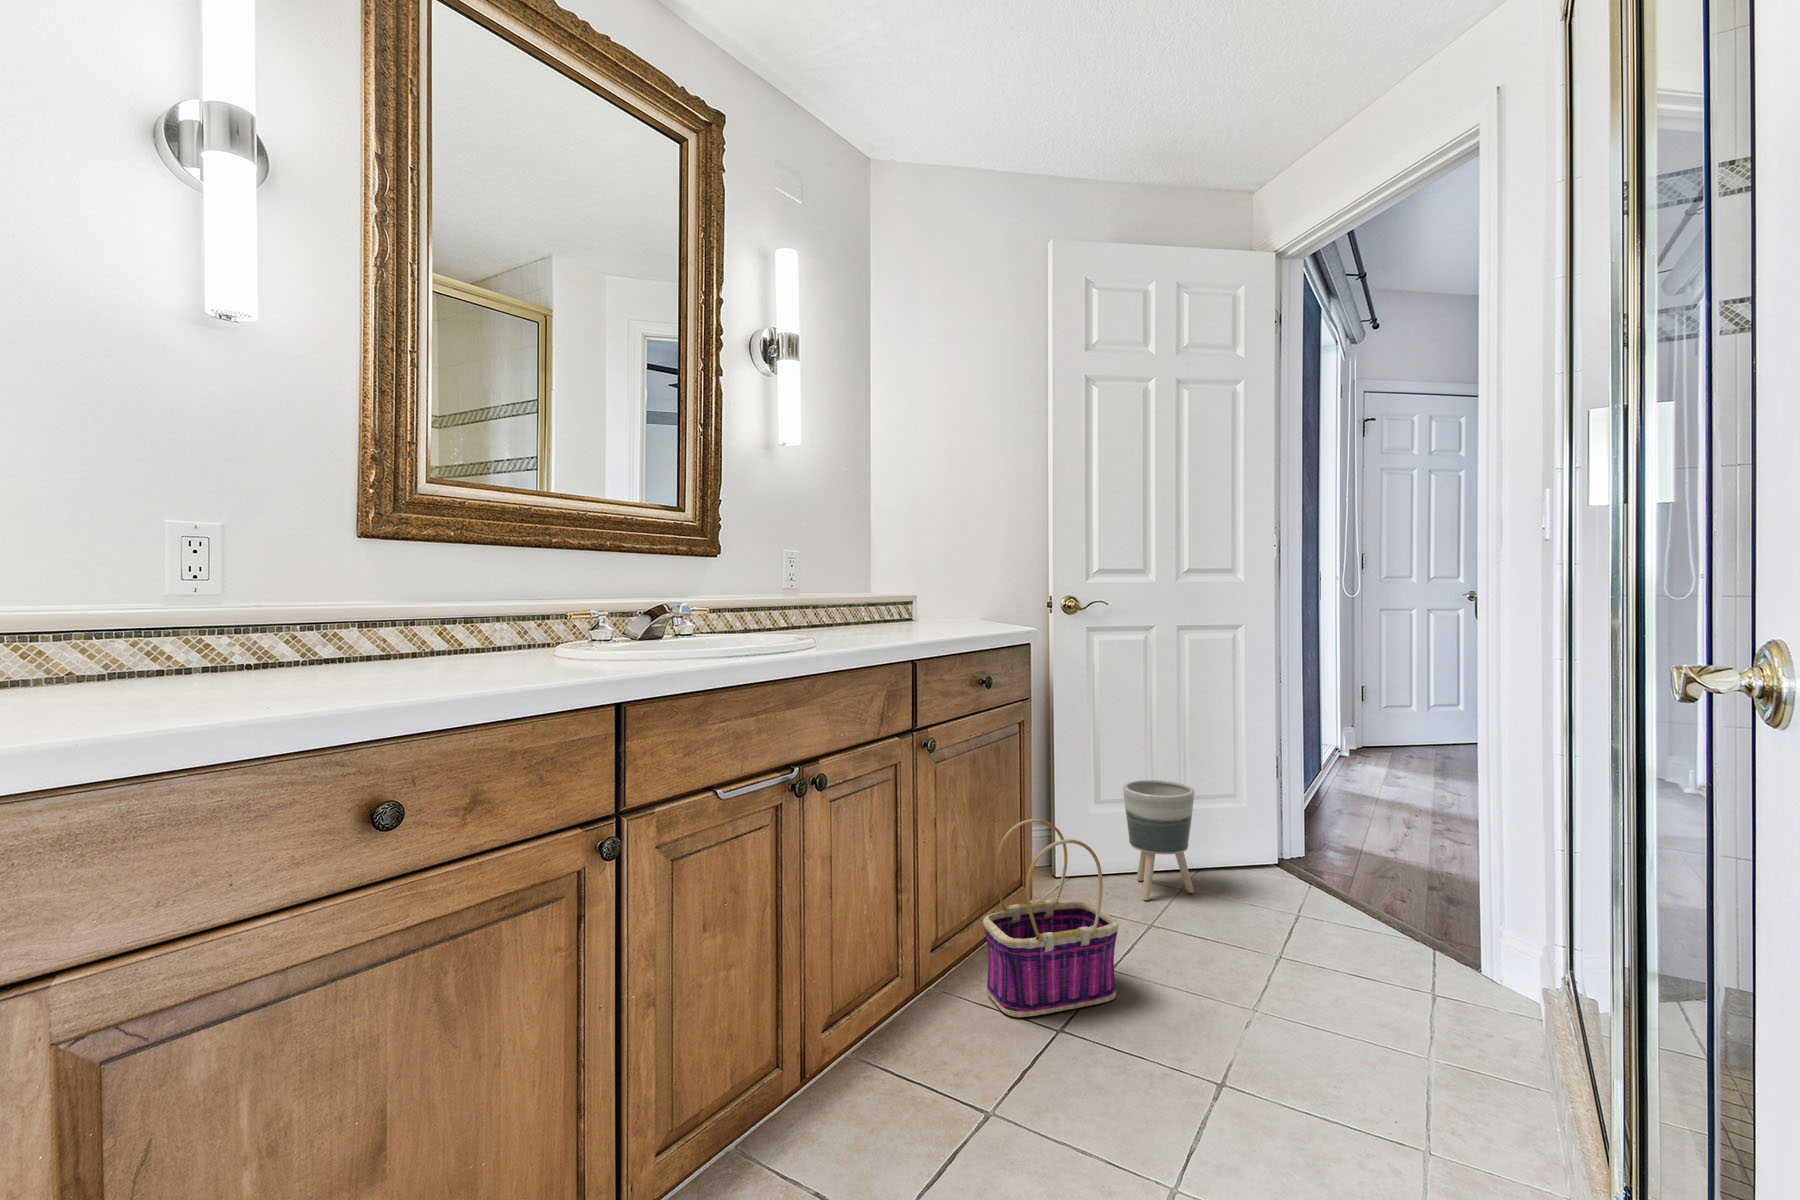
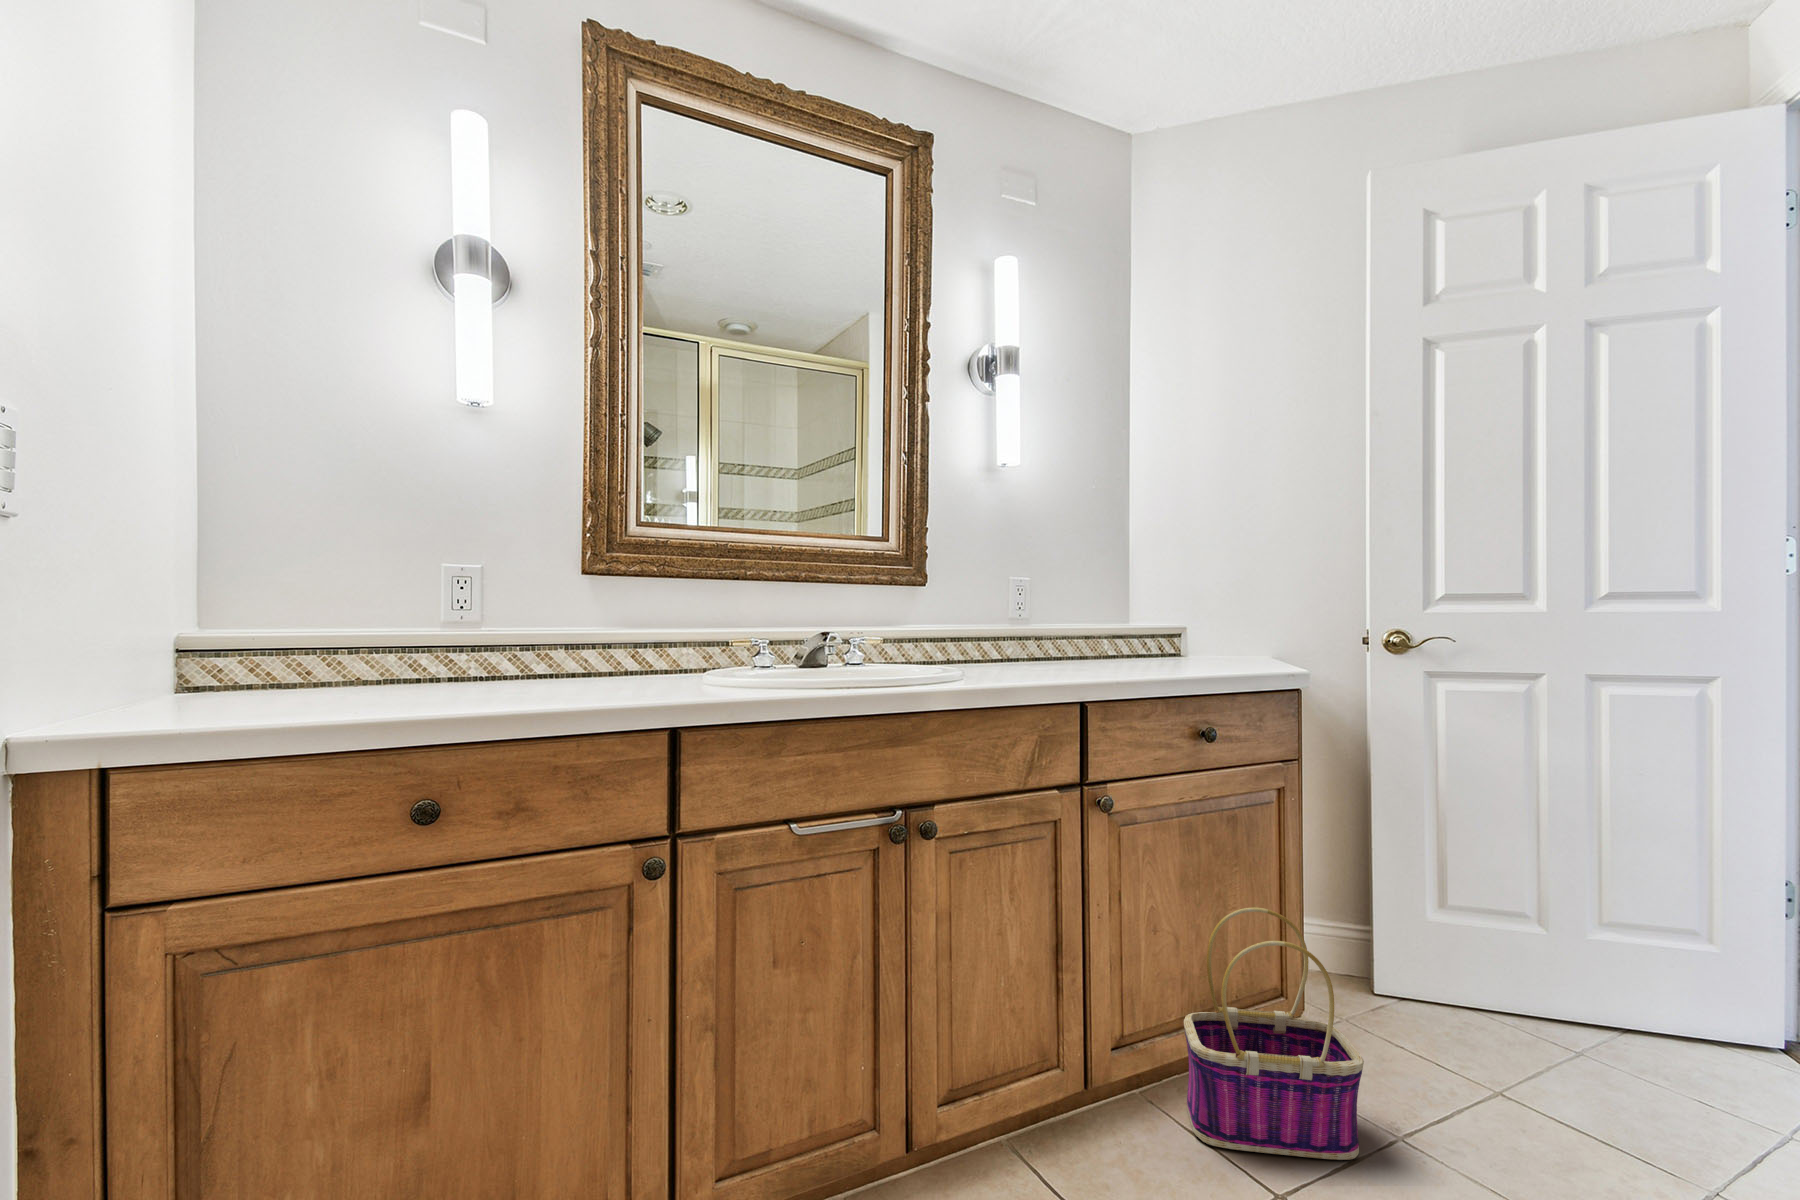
planter: present [1123,780,1194,900] -> none [1448,880,1559,1048]

